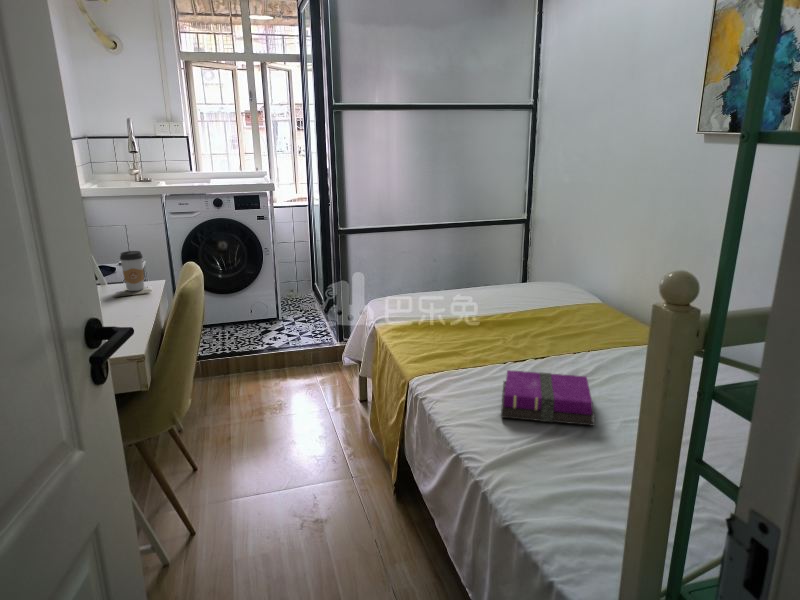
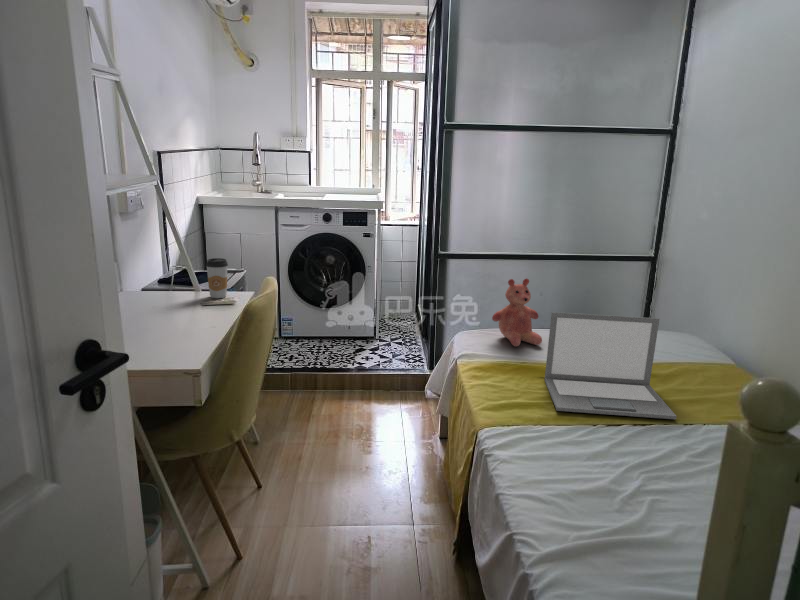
teddy bear: none [400,246,446,308] -> present [492,279,542,347]
laptop: none [455,269,566,356] -> present [545,312,676,419]
notebook: present [501,370,595,426] -> none [575,437,697,528]

